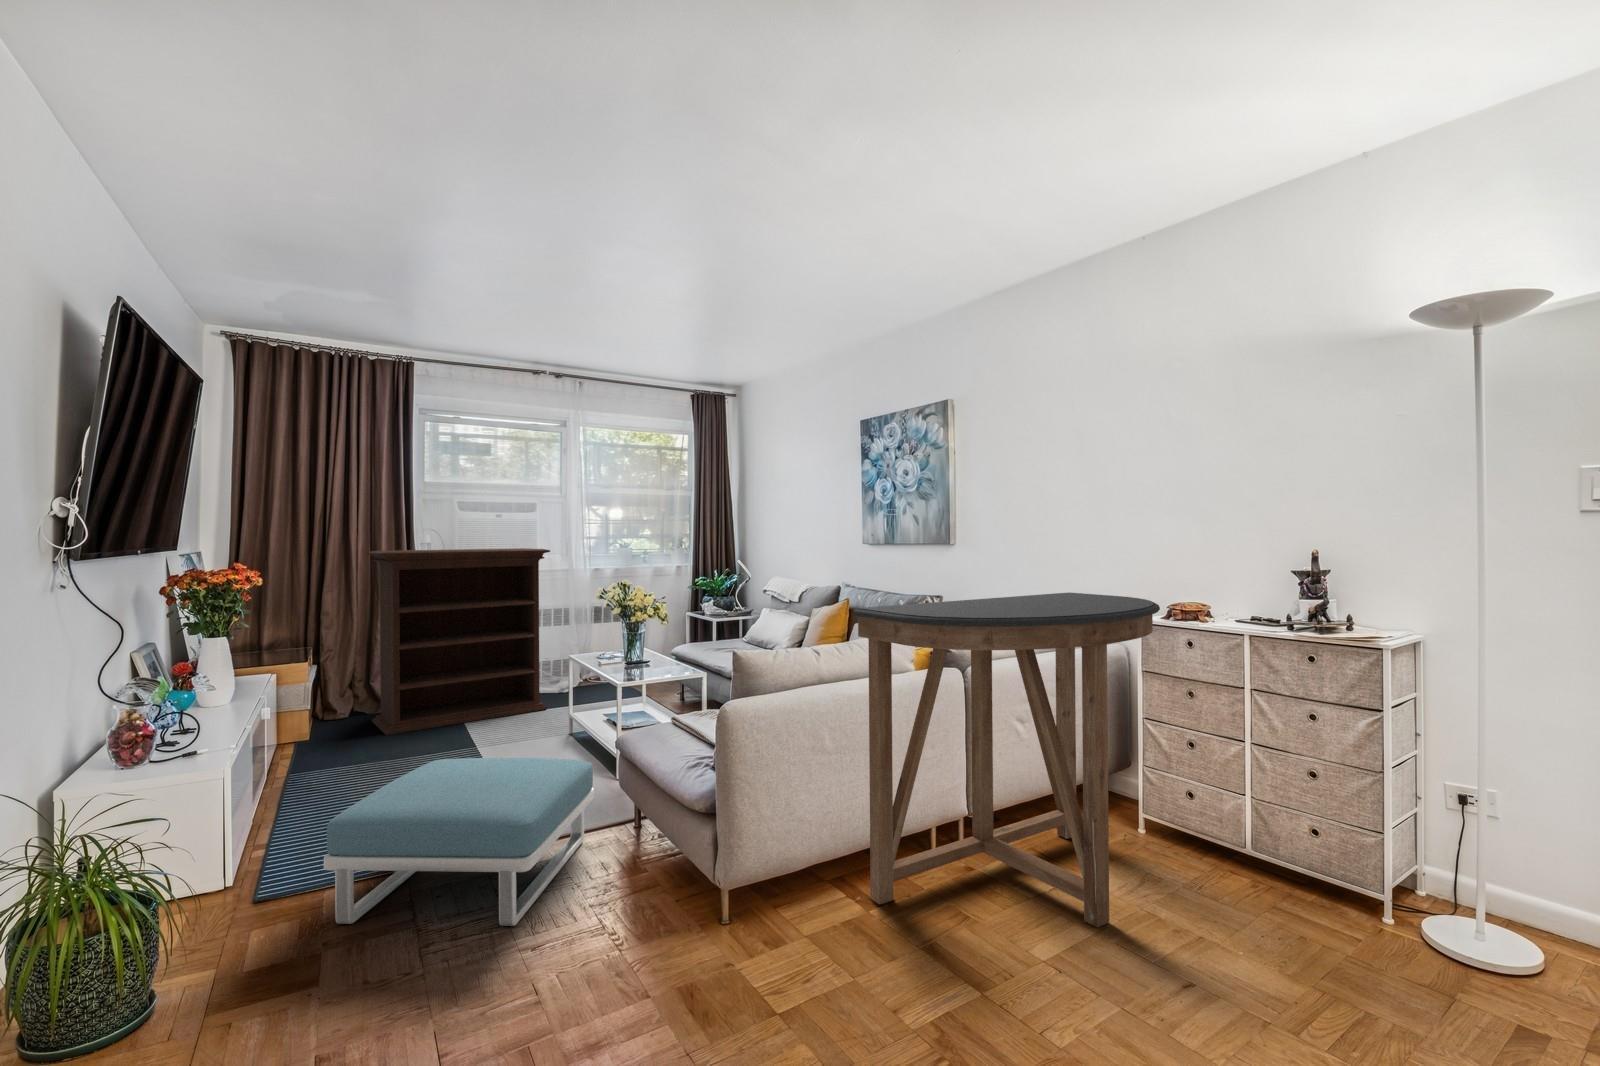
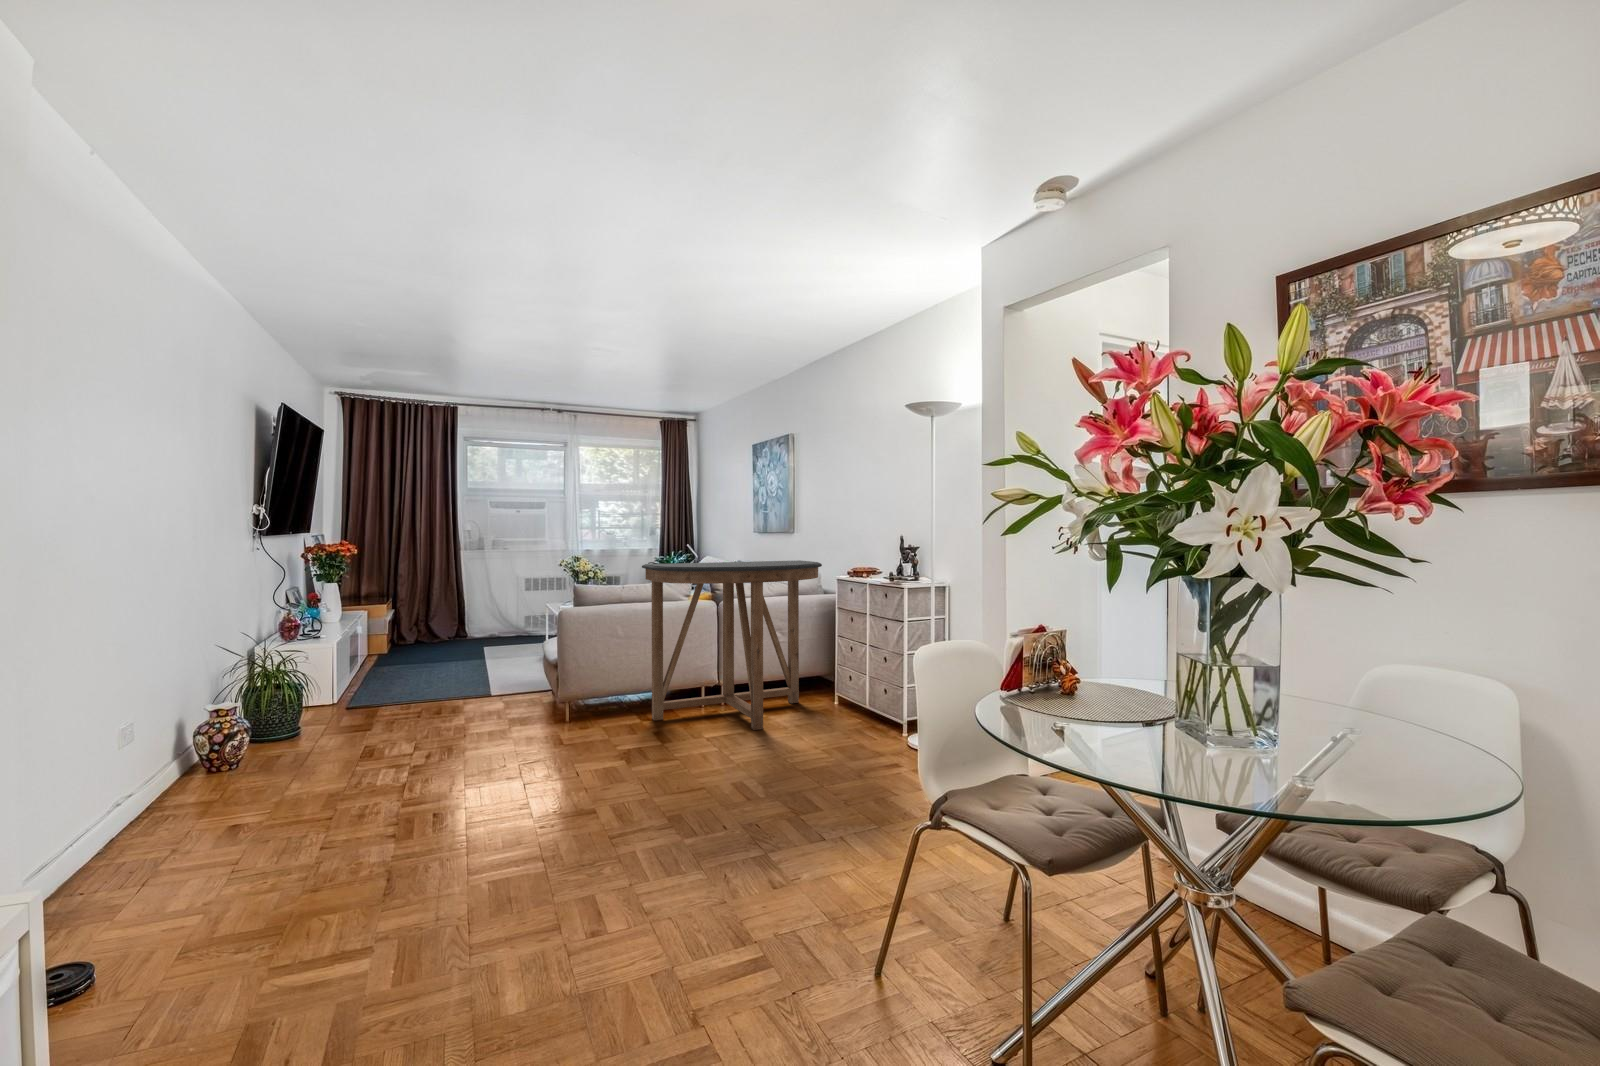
bookshelf: present [366,548,550,735] -> none [425,534,545,653]
footstool: present [324,758,594,926] -> none [378,648,527,720]

